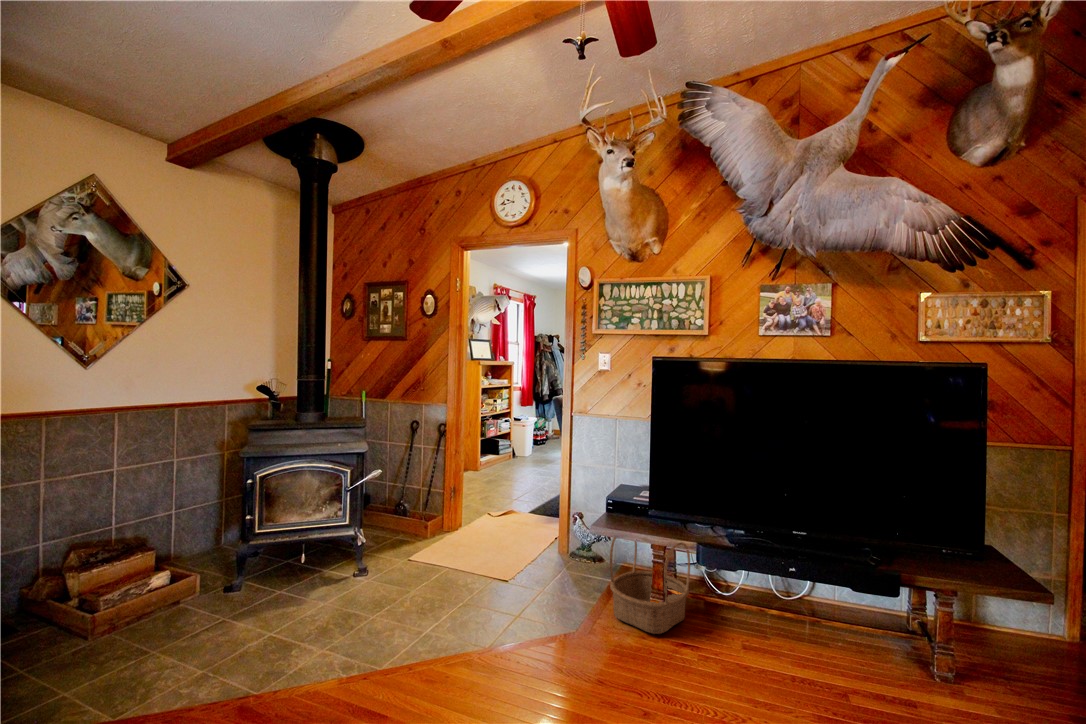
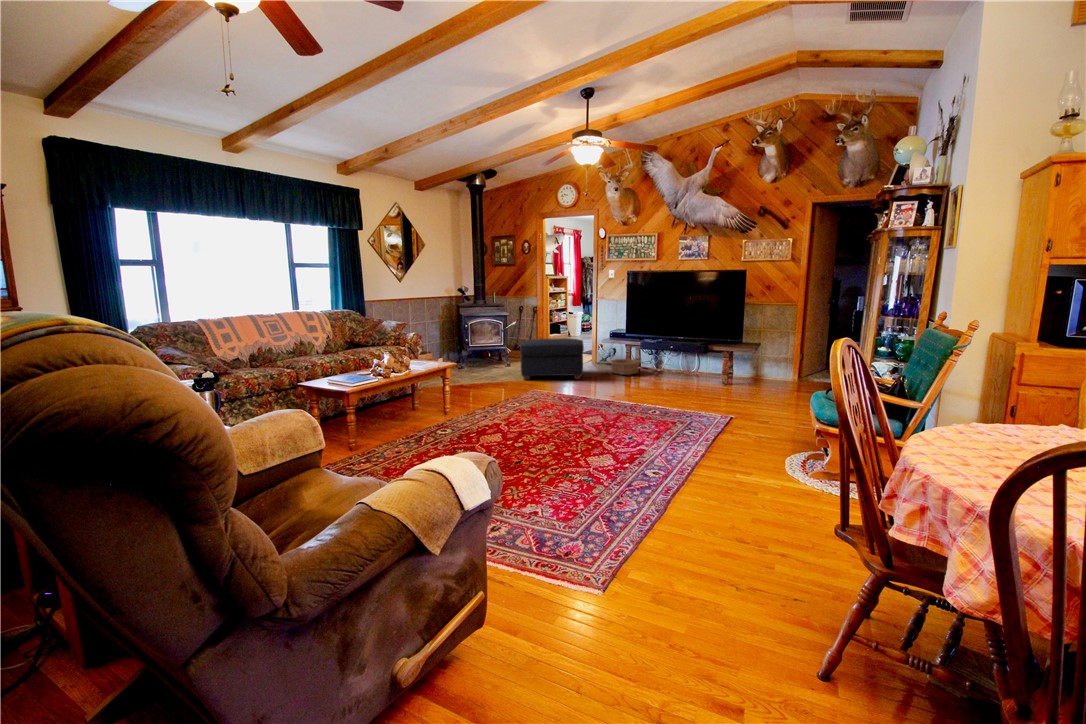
ottoman: none [354,525,543,669] -> present [520,338,584,380]

